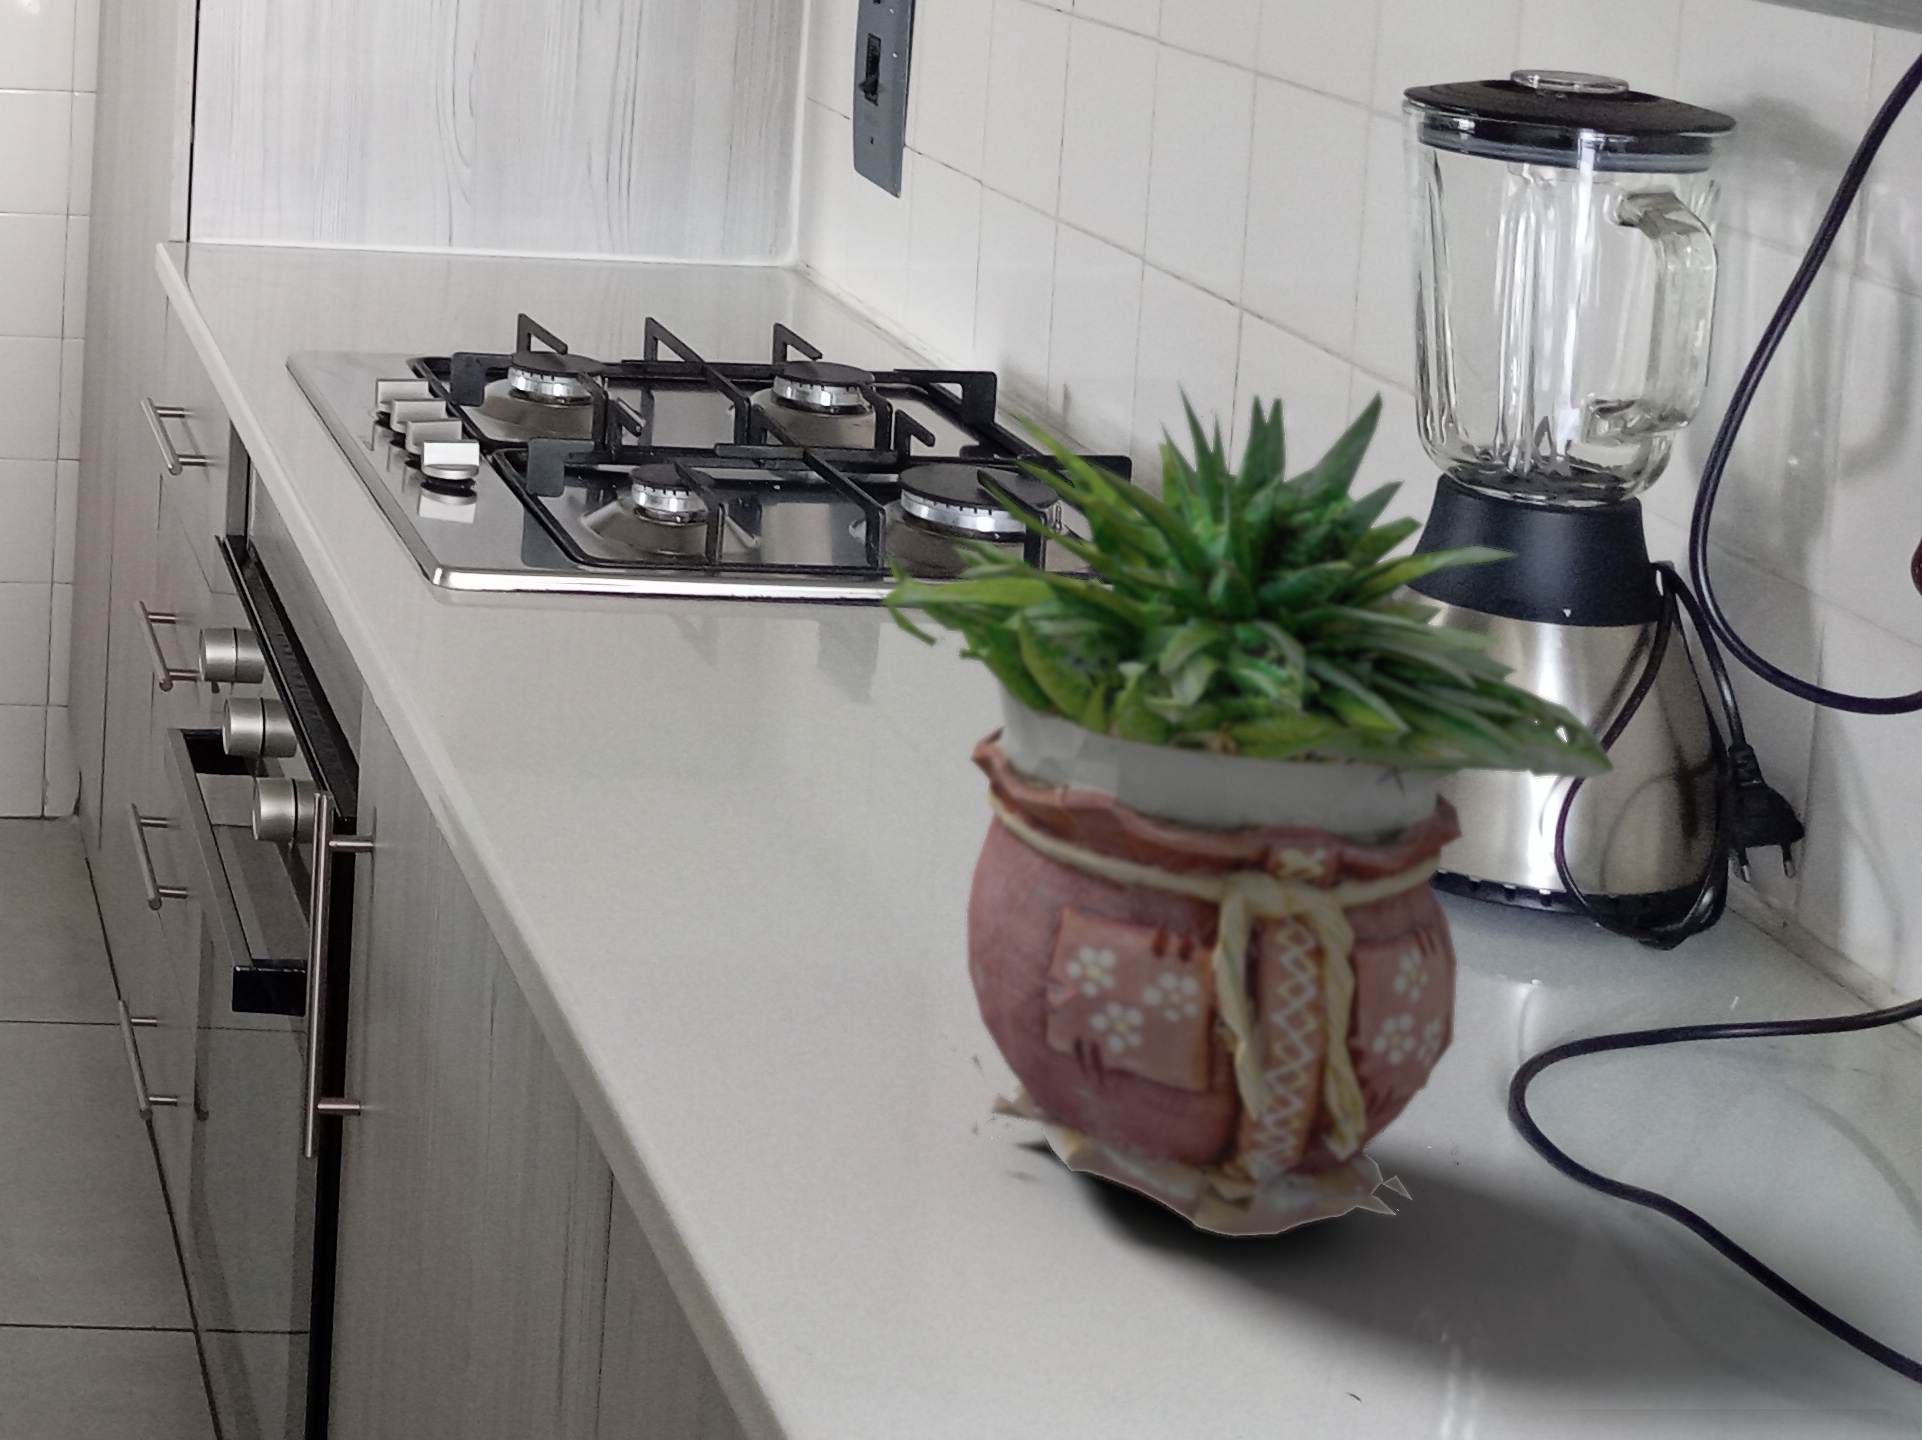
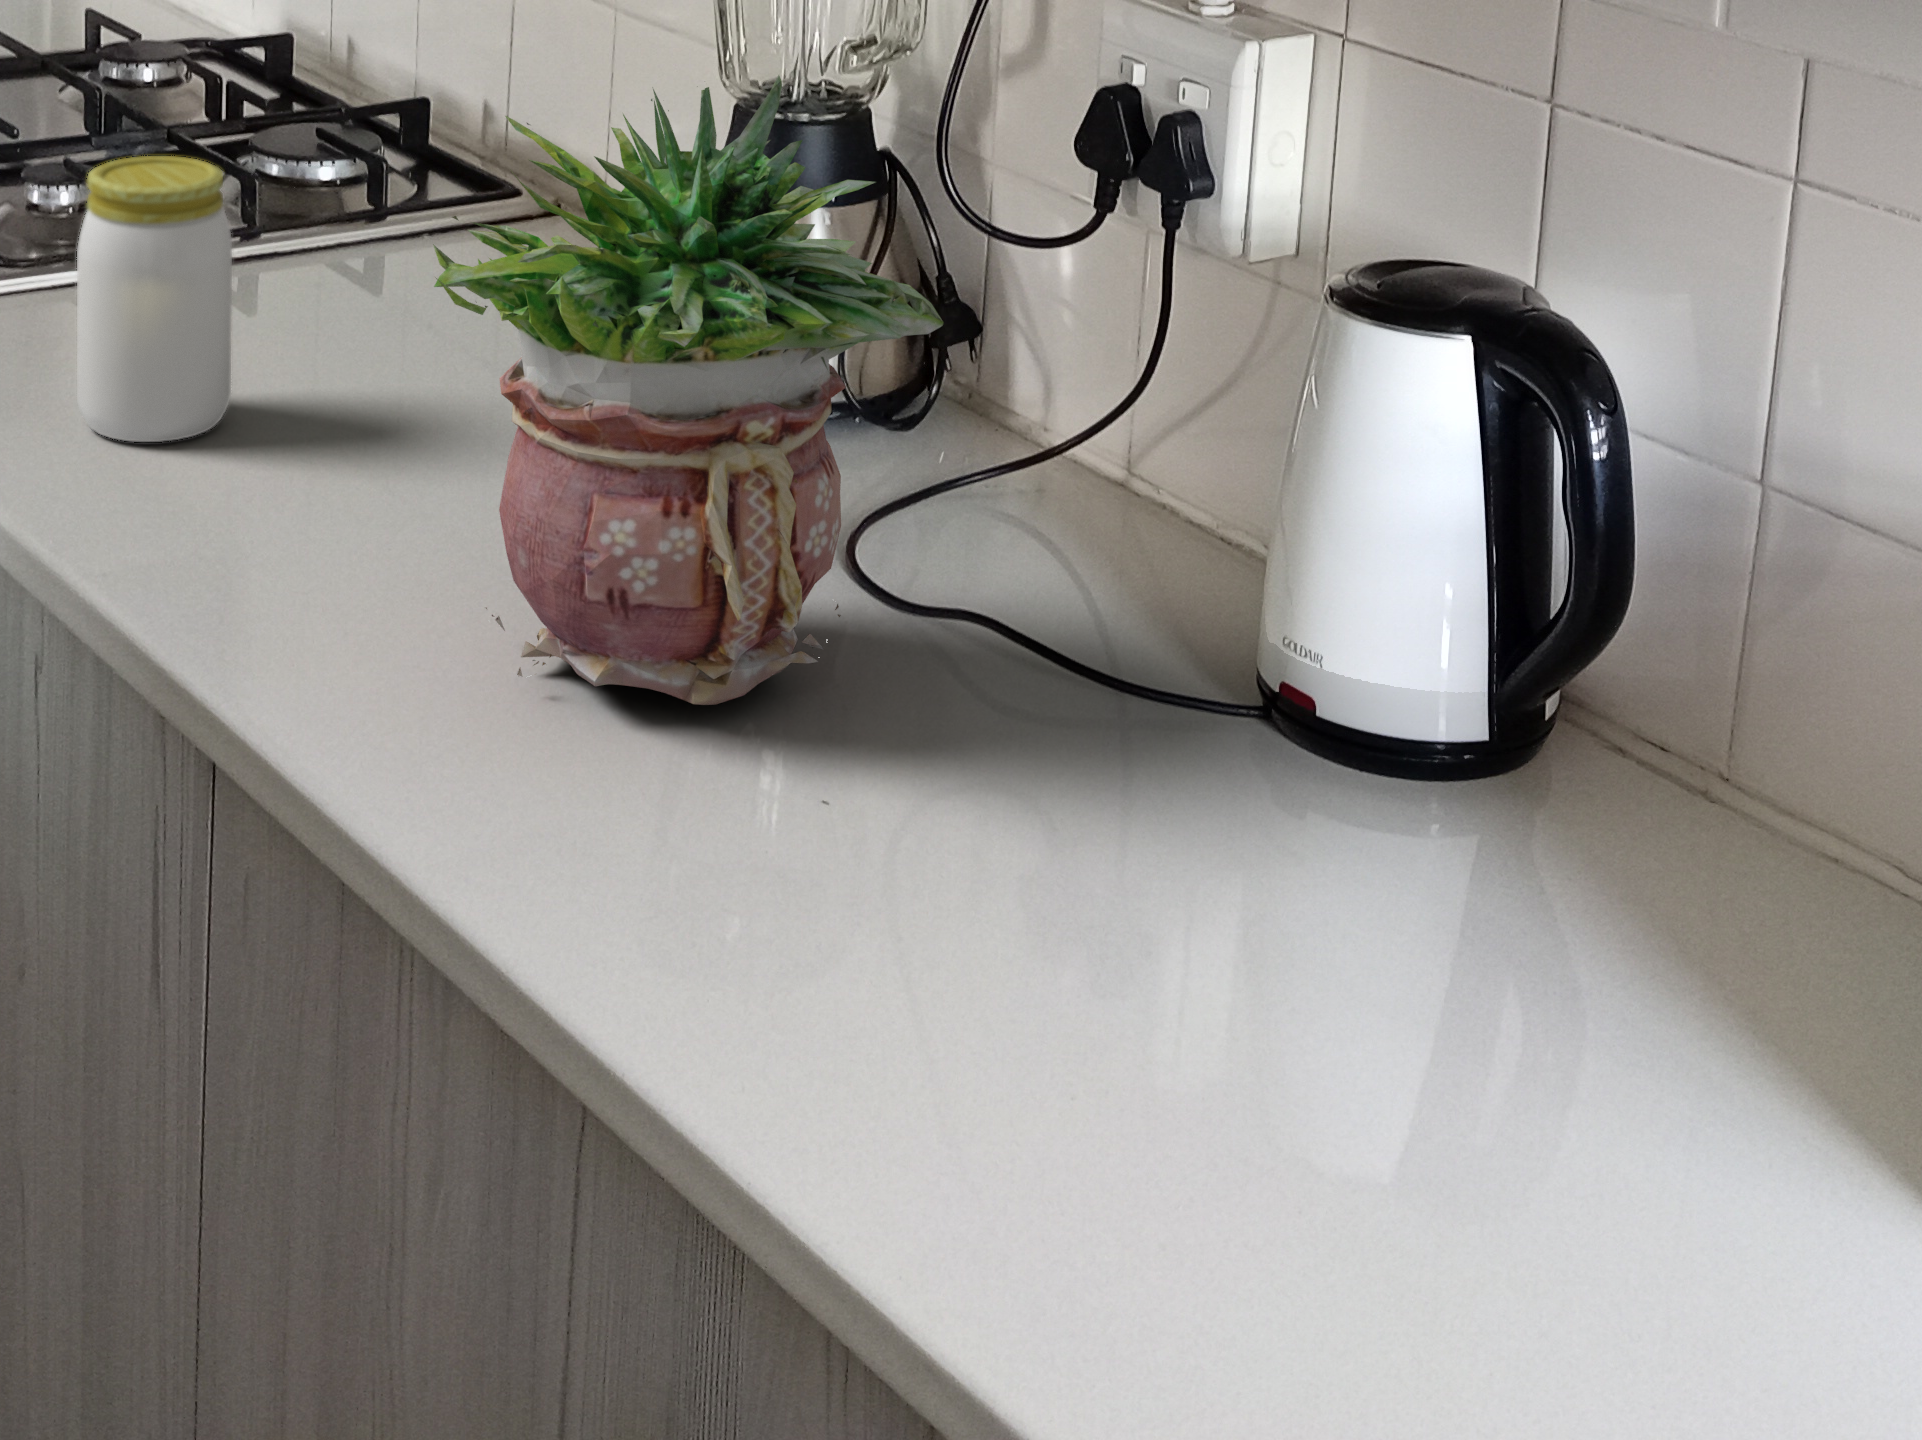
jar: none [589,445,773,779] -> present [77,156,232,442]

